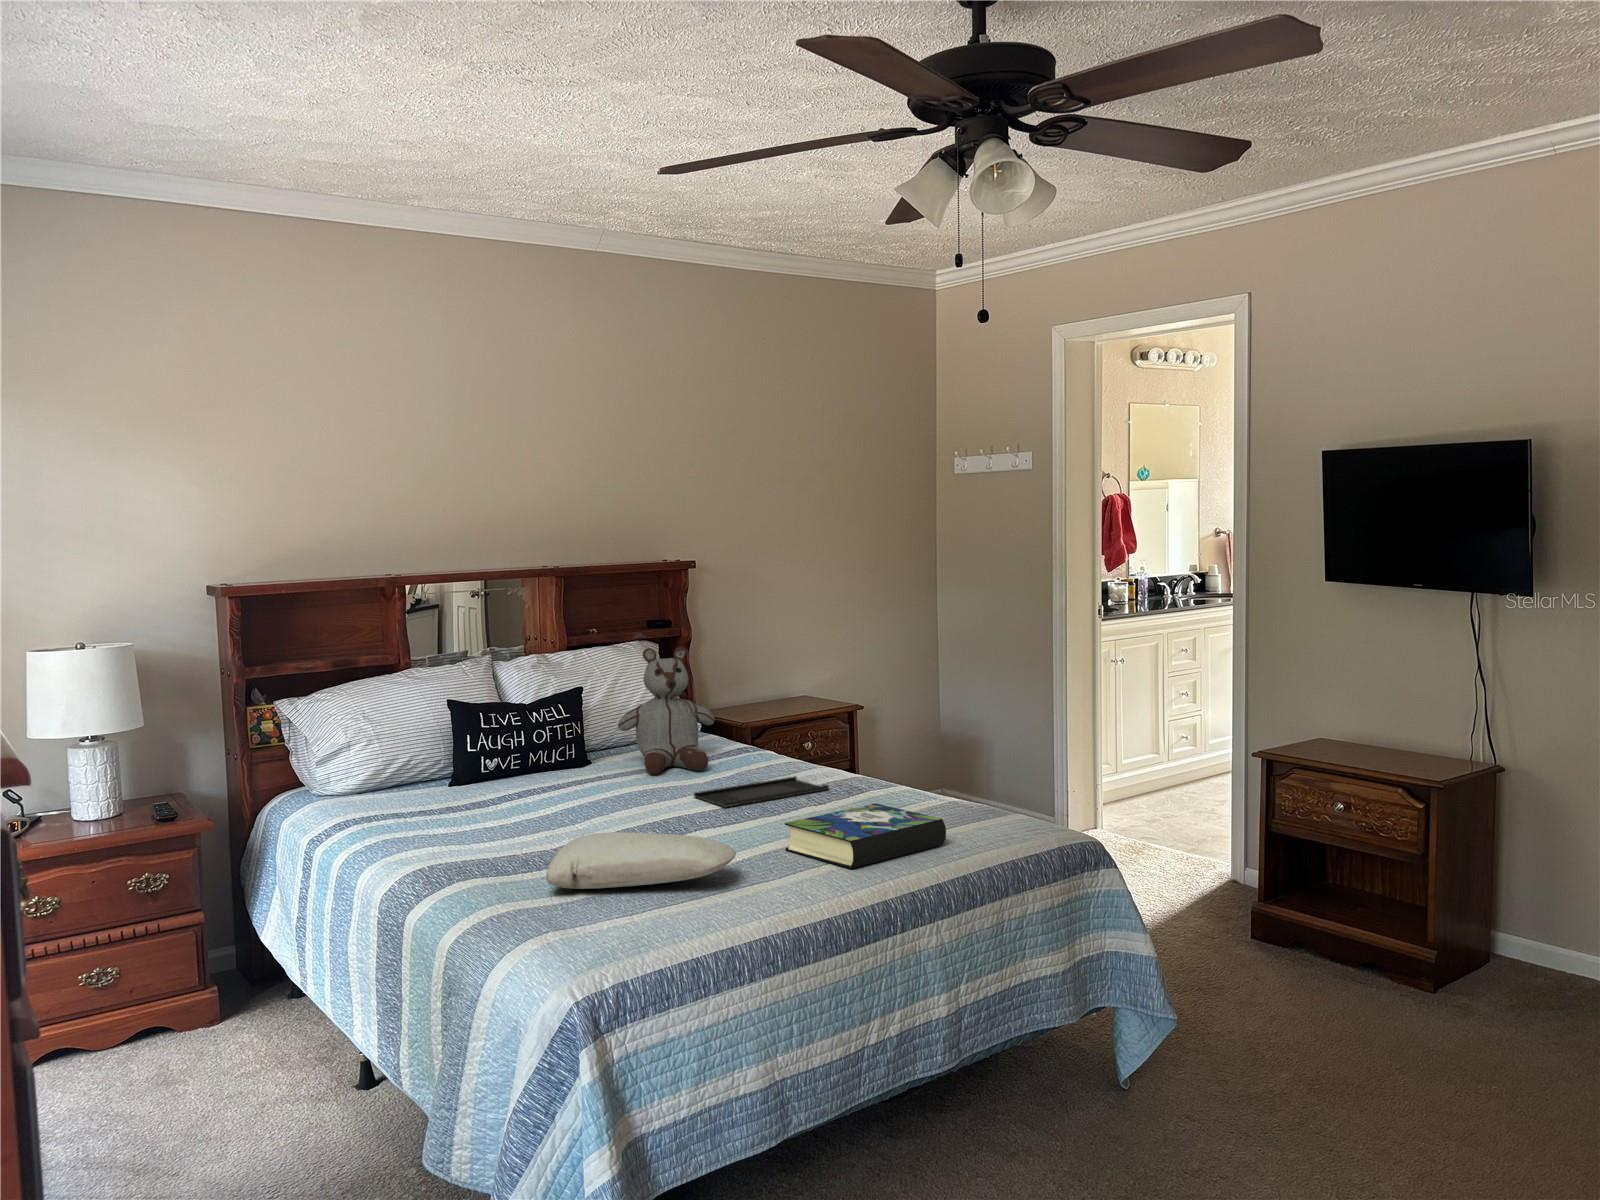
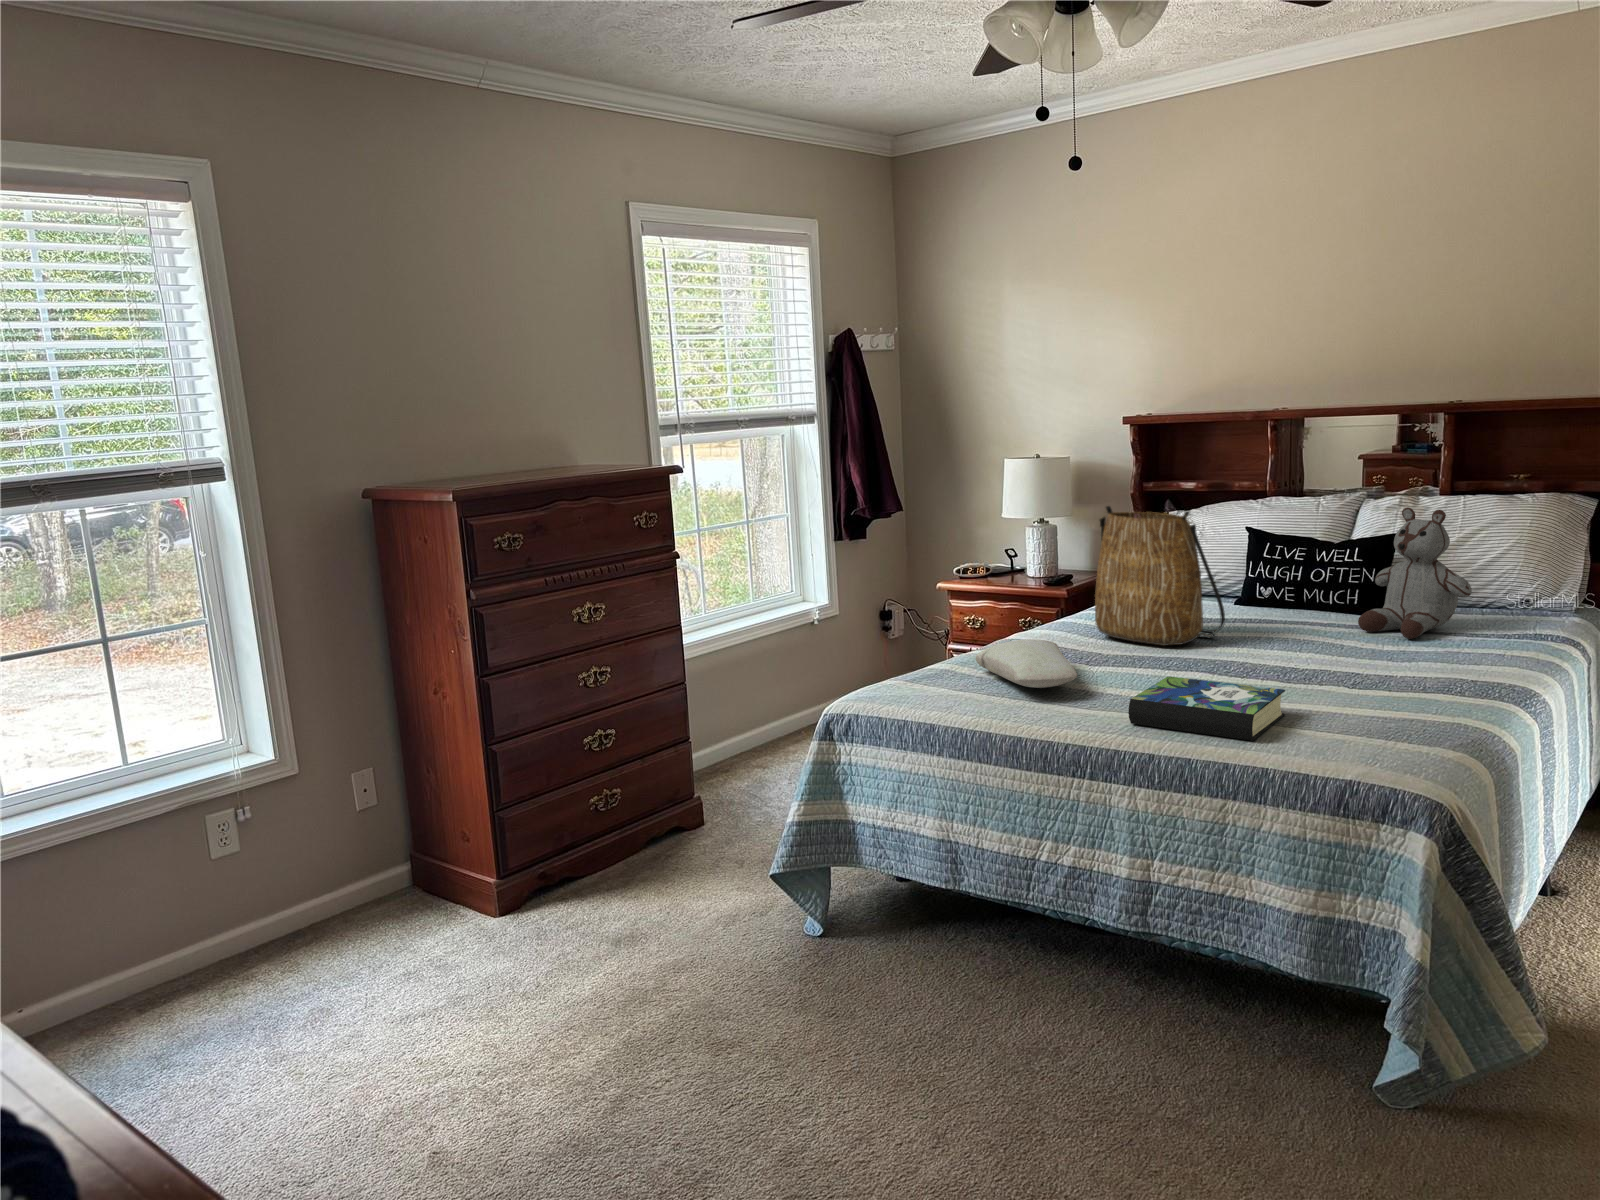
tote bag: none [452,661,611,834] -> present [1095,506,1225,646]
tray: present [694,776,829,807] -> none [1282,649,1435,682]

